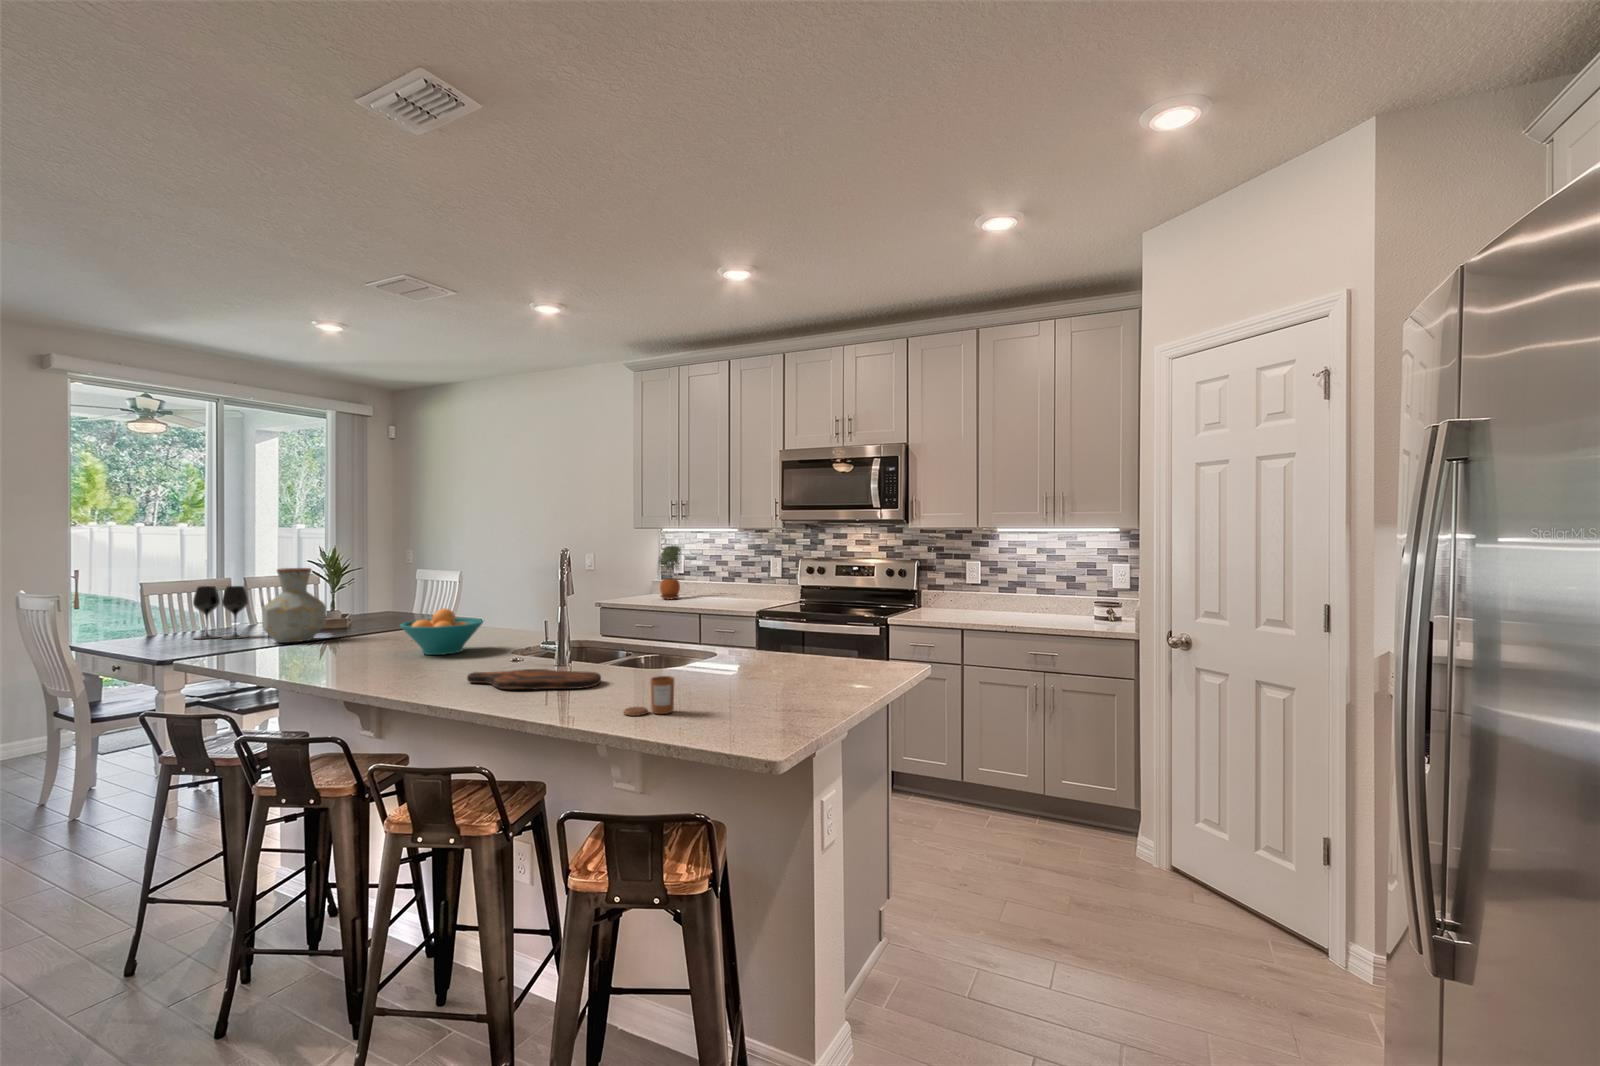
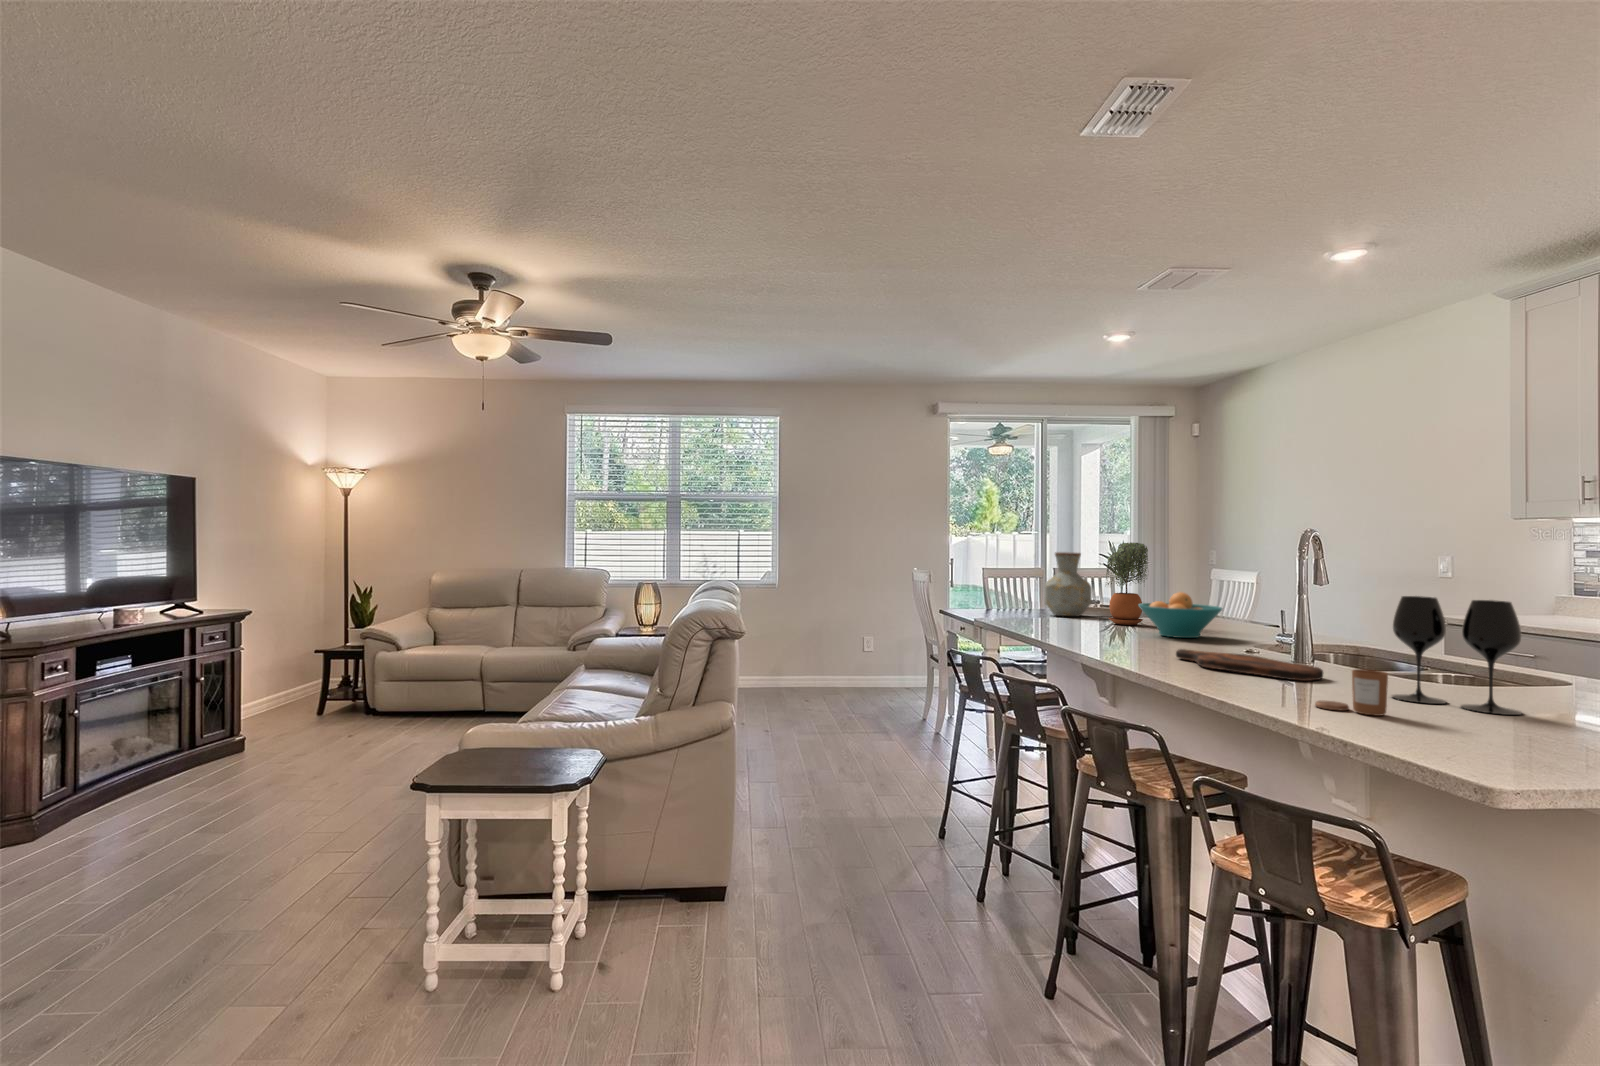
potted plant: present [658,546,681,599] -> present [1106,543,1148,625]
wine glass: present [193,586,248,639] -> present [1392,596,1522,715]

